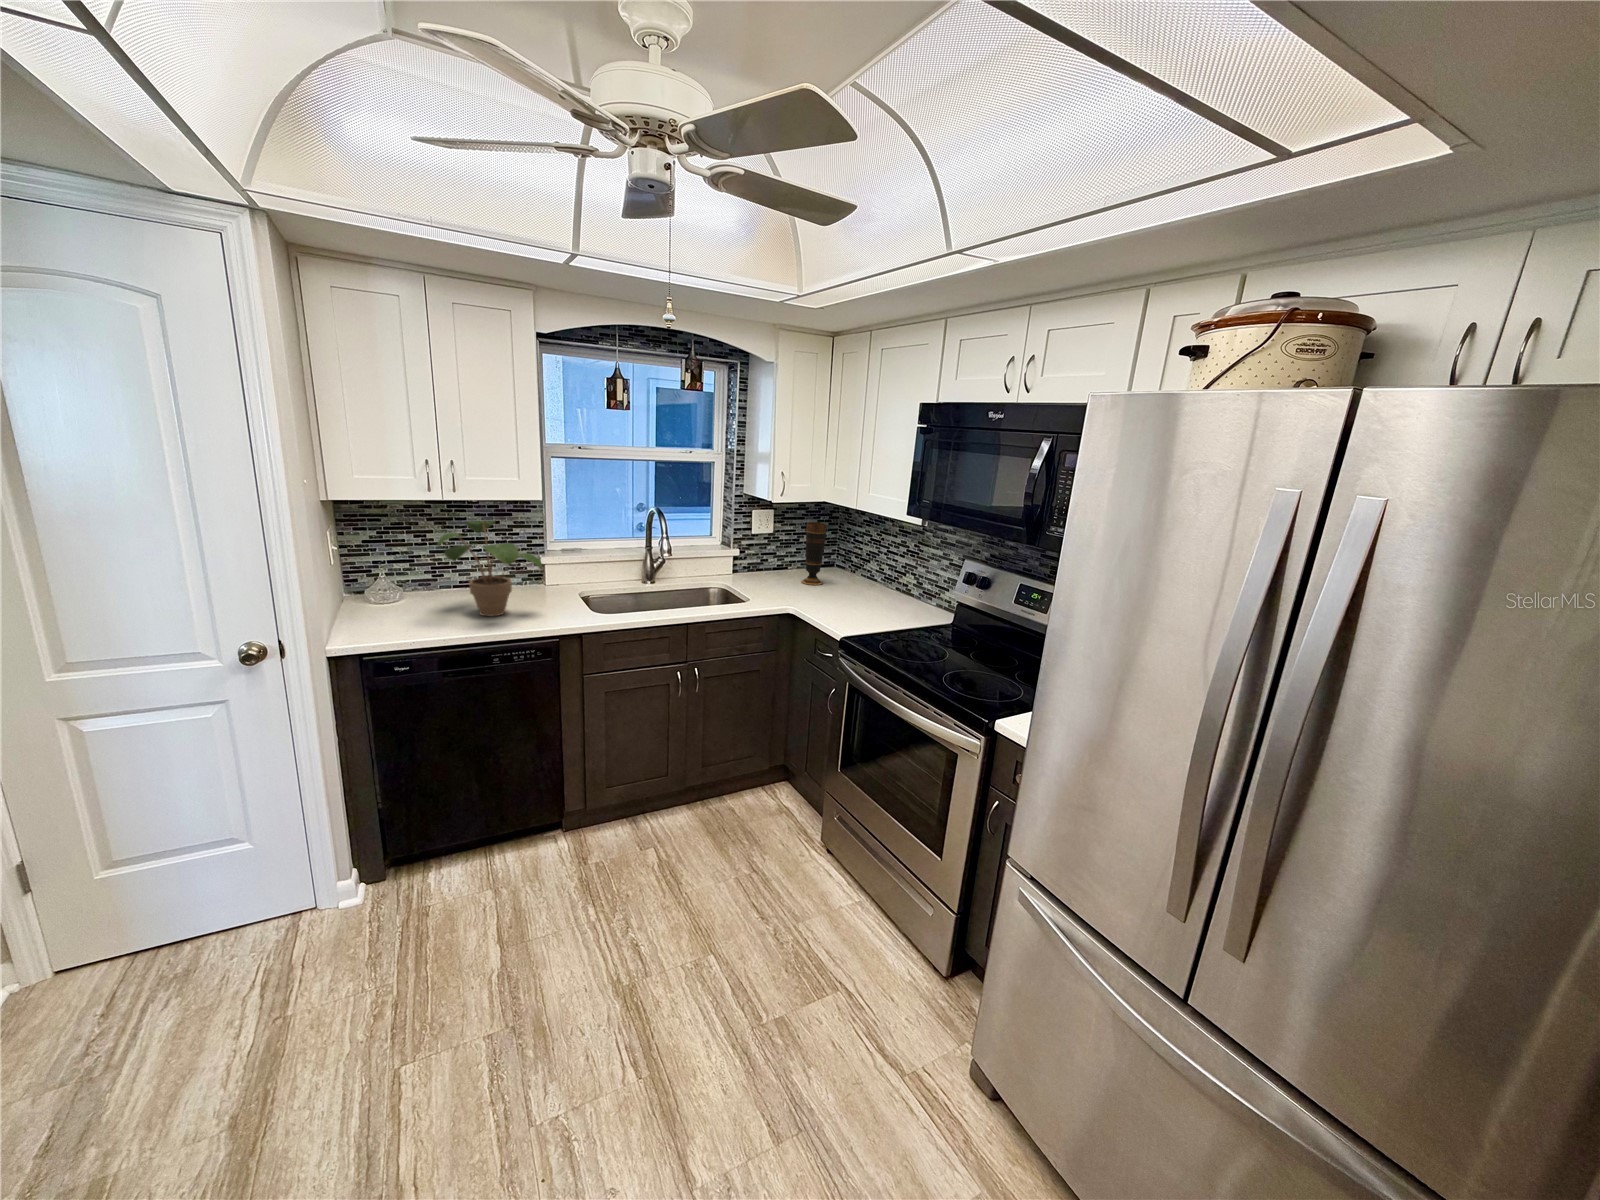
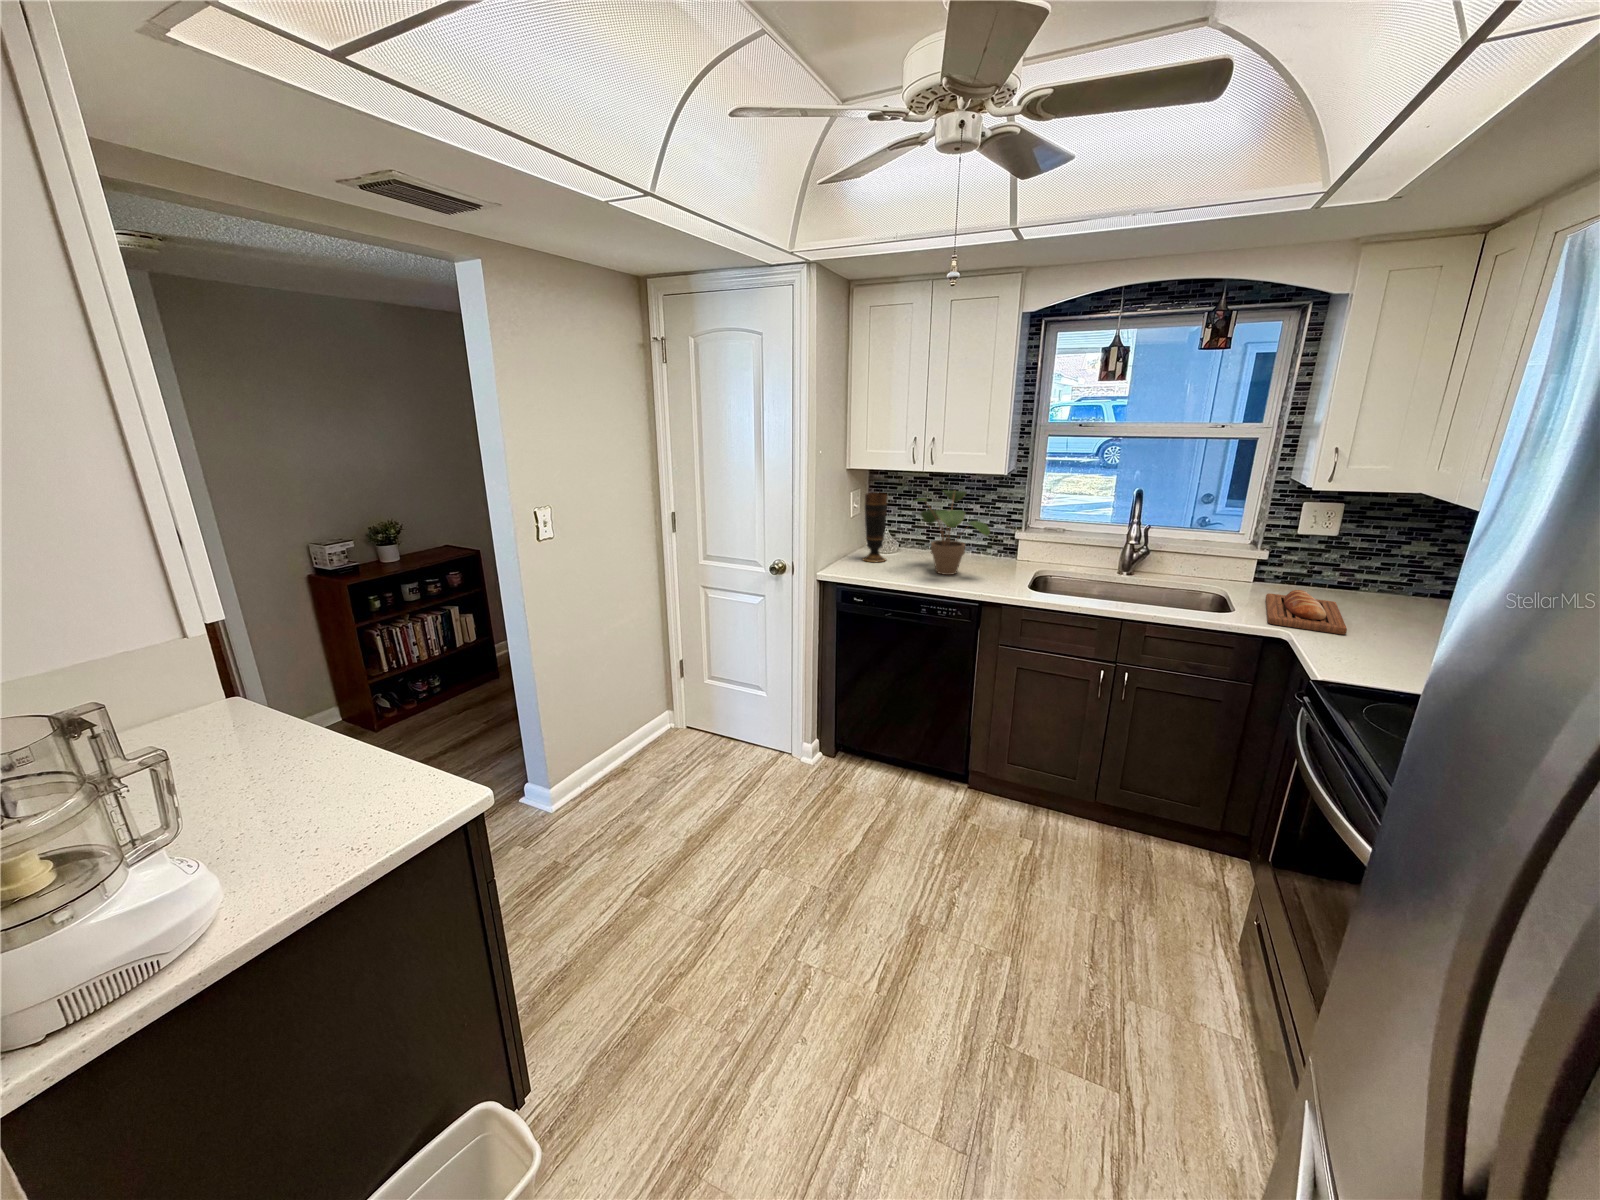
vase: present [801,522,827,585] -> present [863,493,888,562]
bread loaf: none [755,577,821,607] -> present [1266,590,1347,635]

